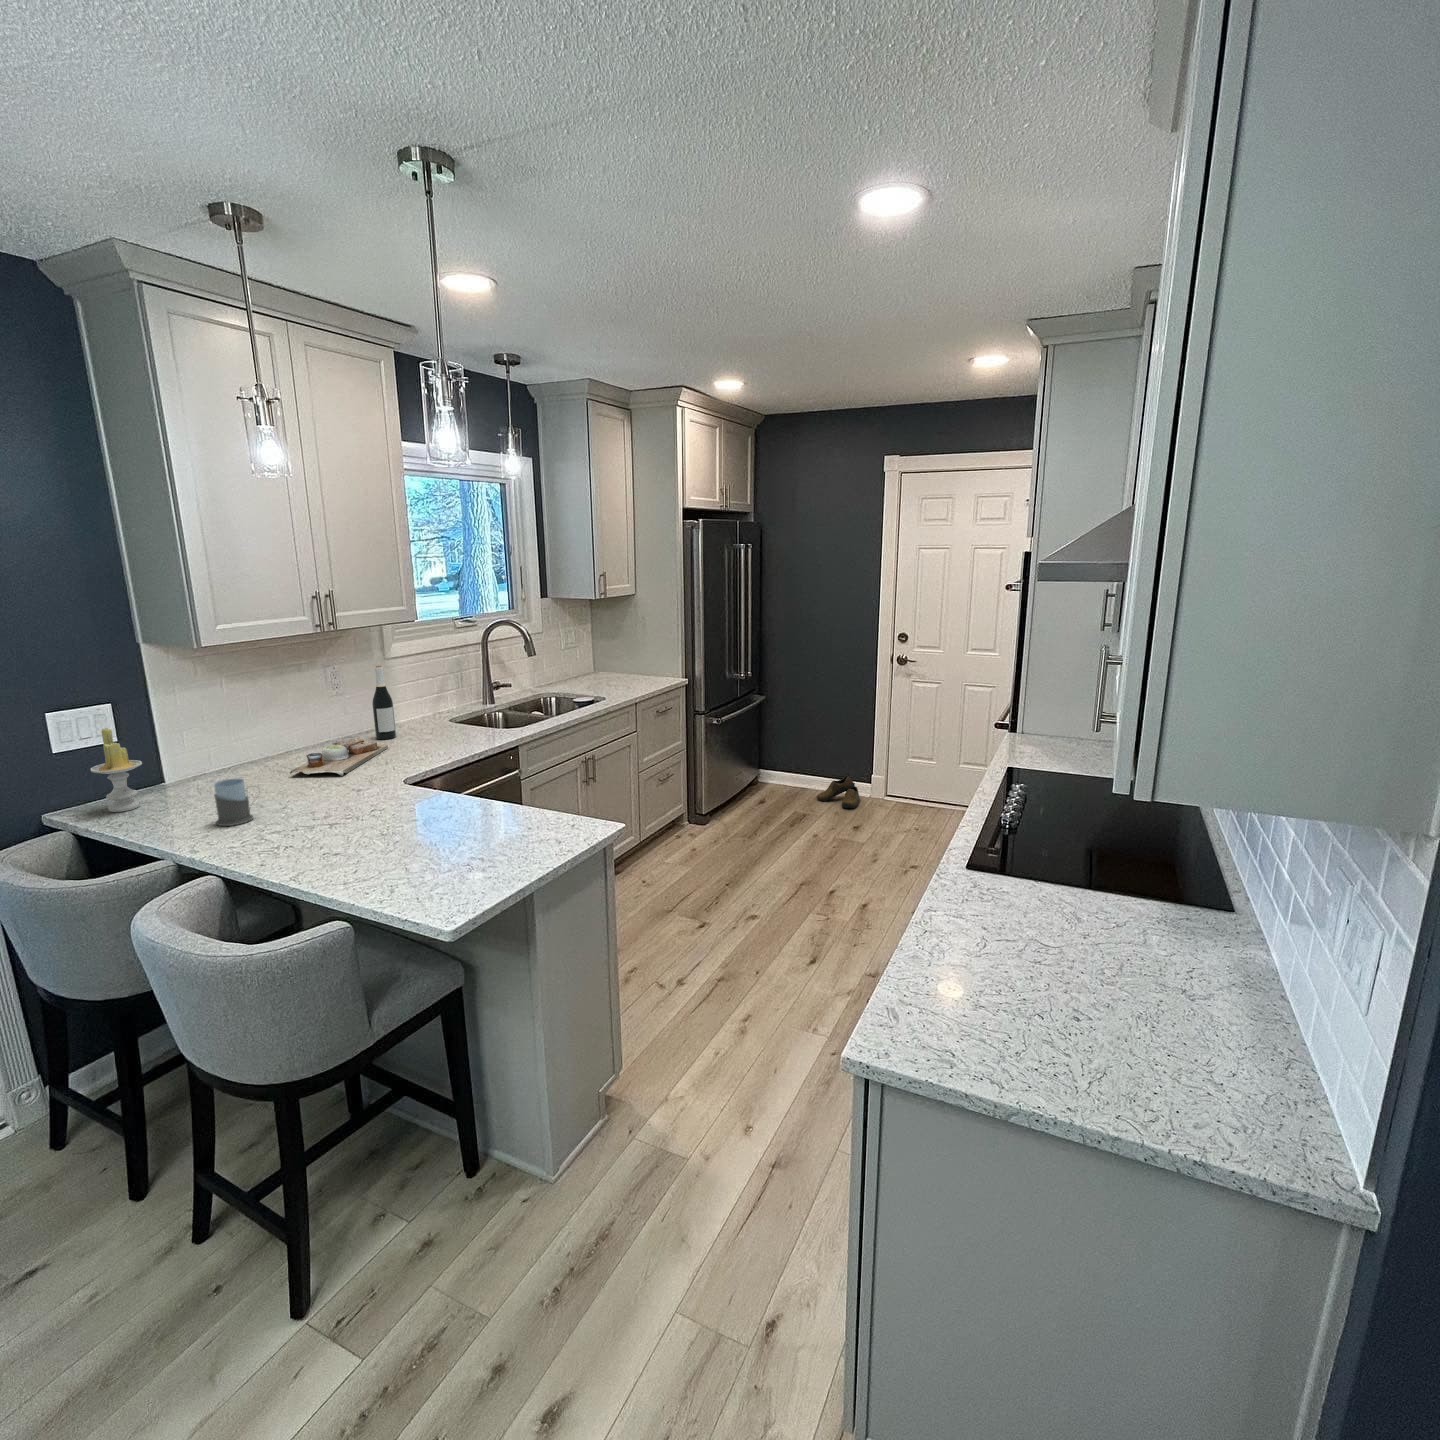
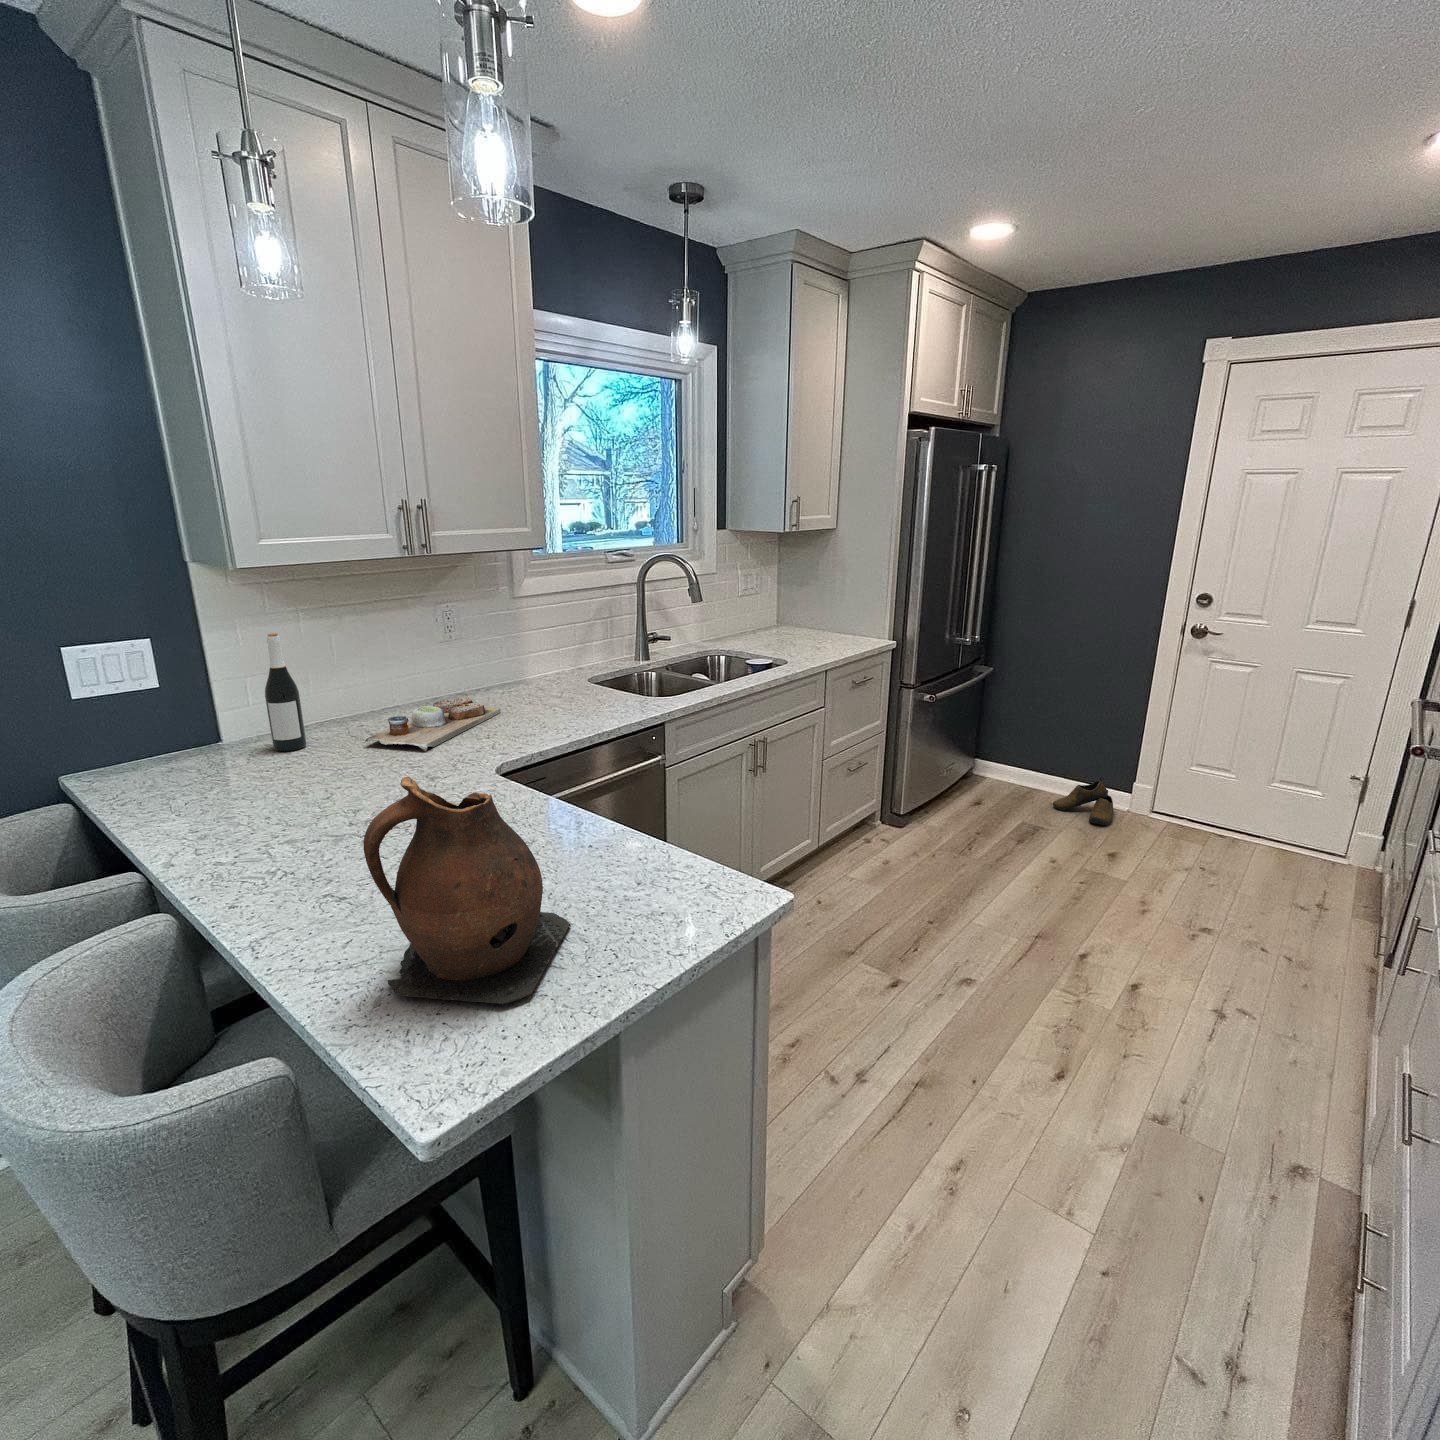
wine bottle: present [372,666,396,739] -> present [265,633,306,751]
candle: present [90,728,142,812] -> none [108,670,175,780]
ceramic pitcher: none [383,762,495,886] -> present [364,776,571,1008]
mug: present [214,779,253,826] -> none [226,753,289,820]

